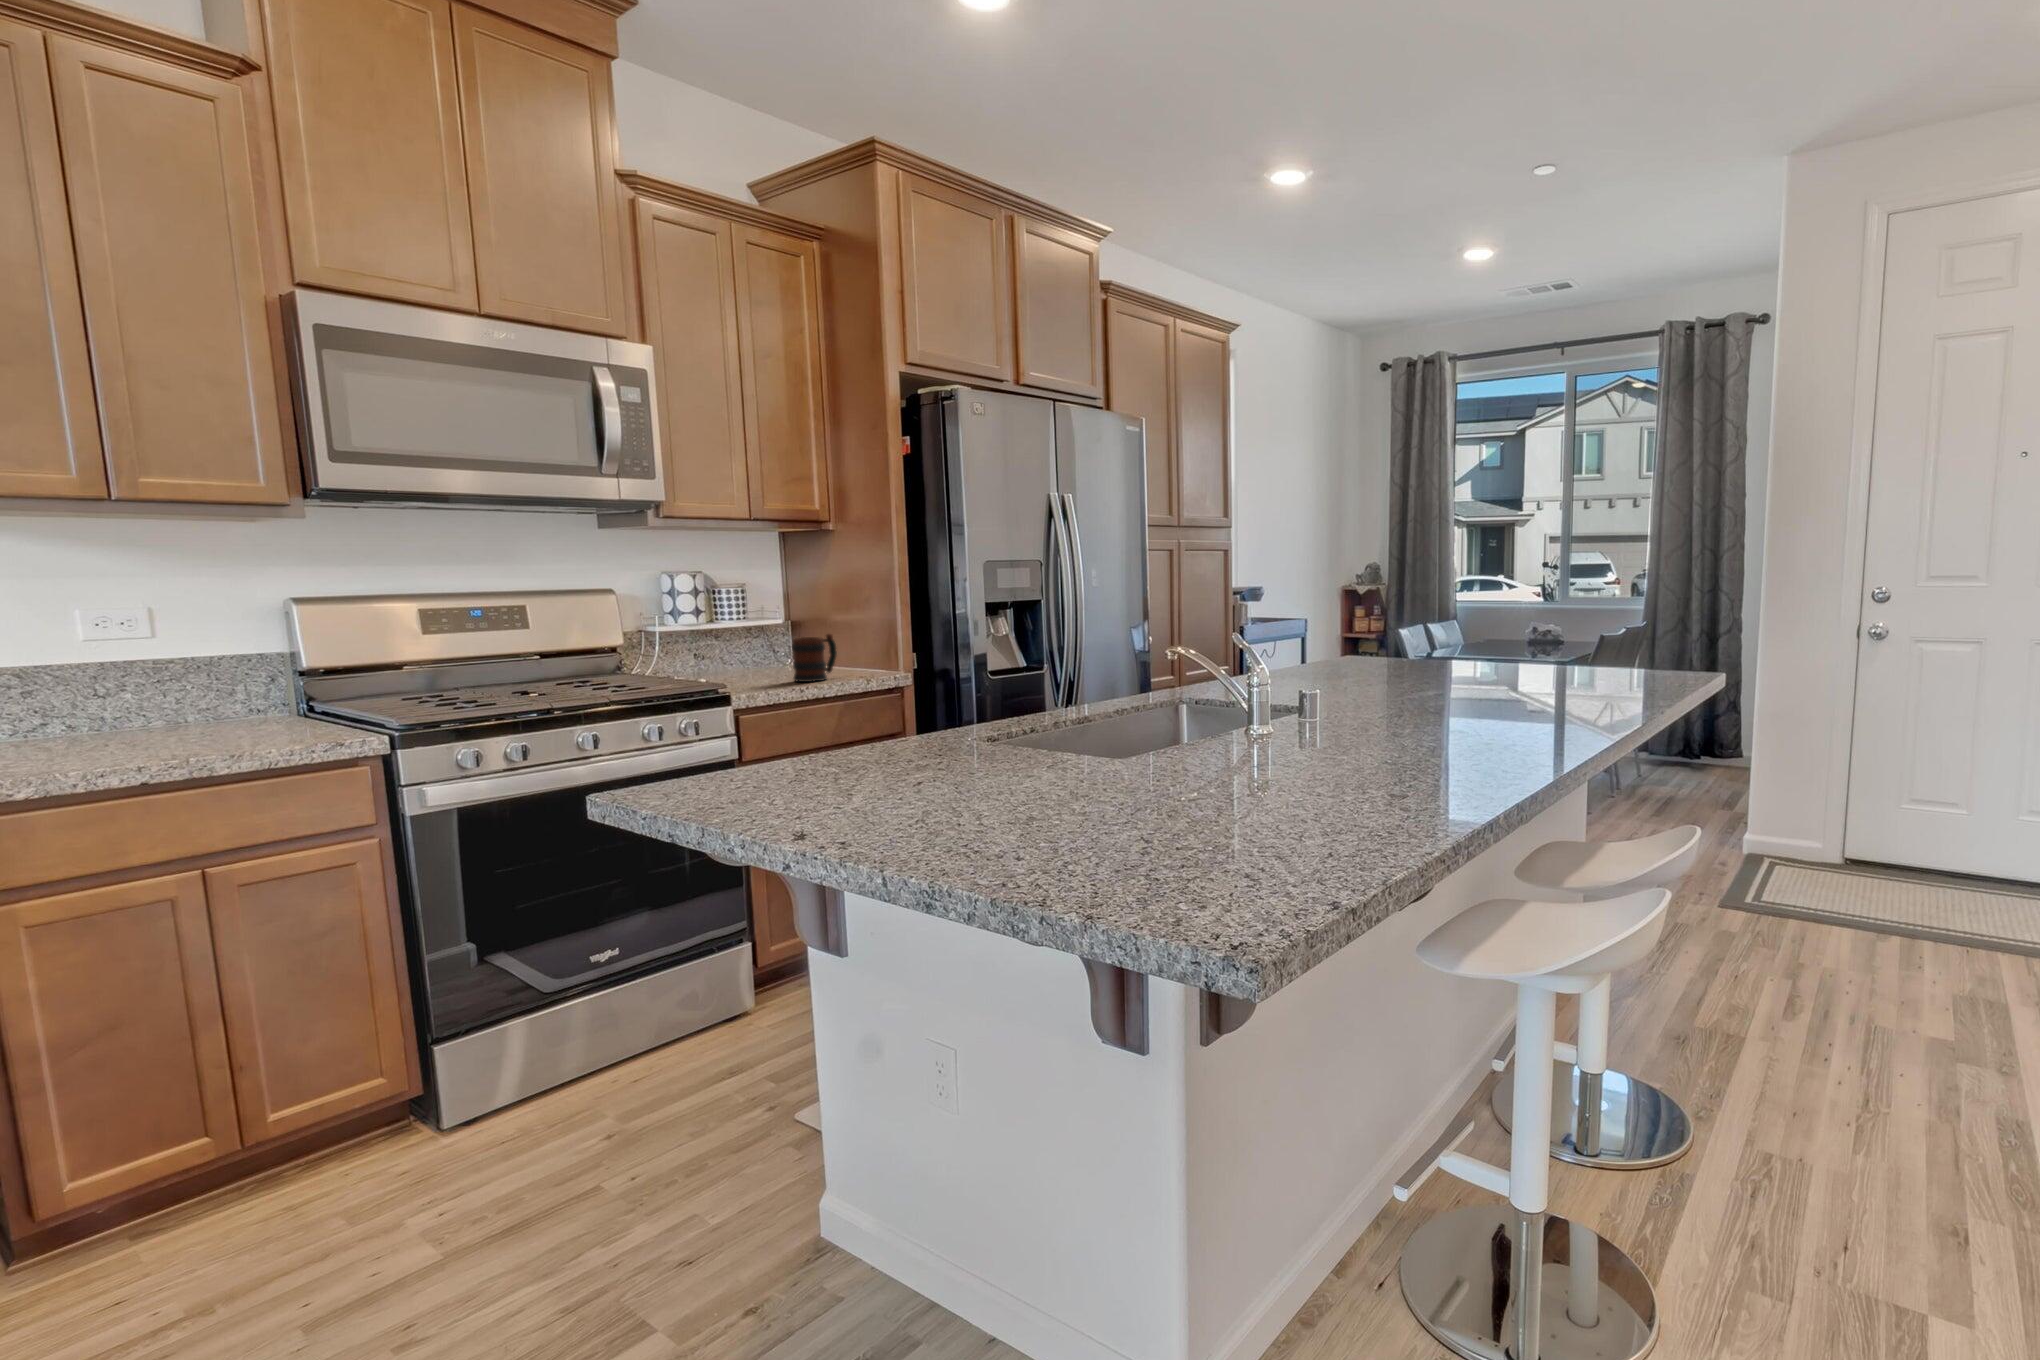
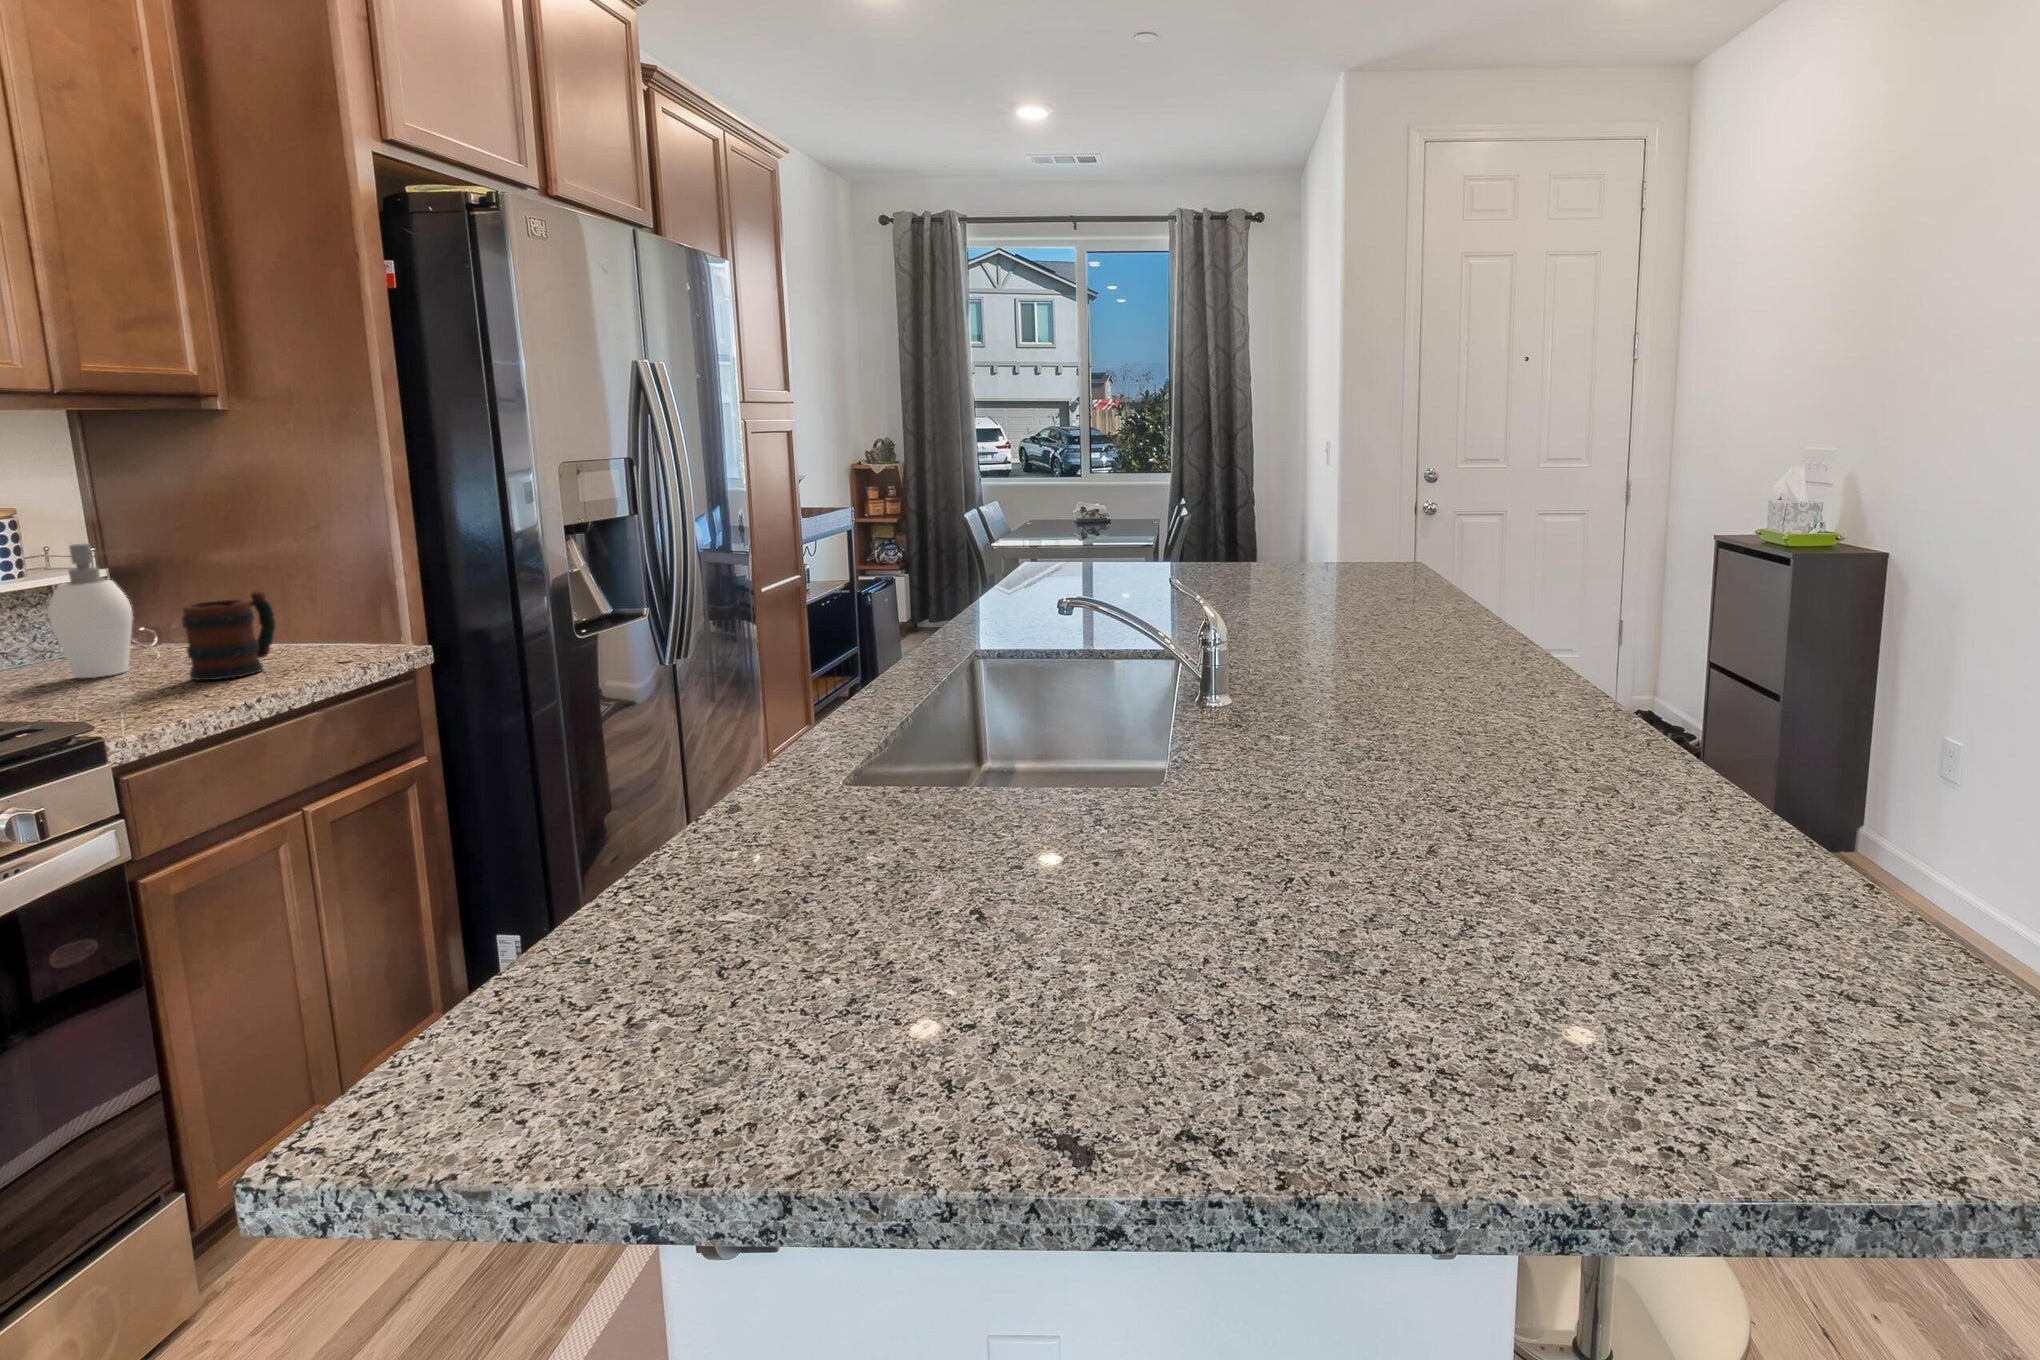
soap dispenser: none [746,602,786,677] -> present [48,543,133,678]

